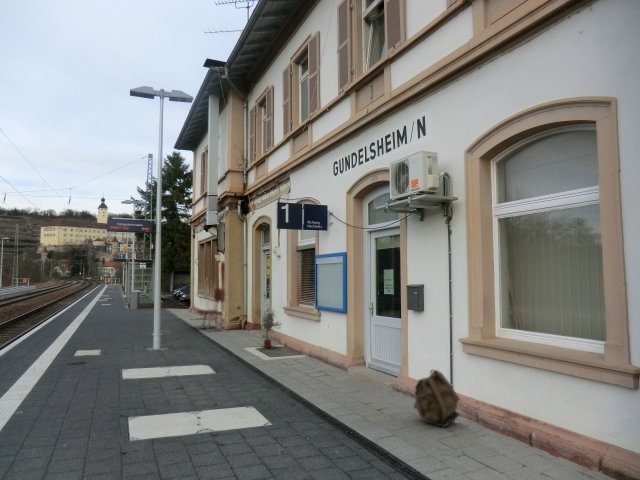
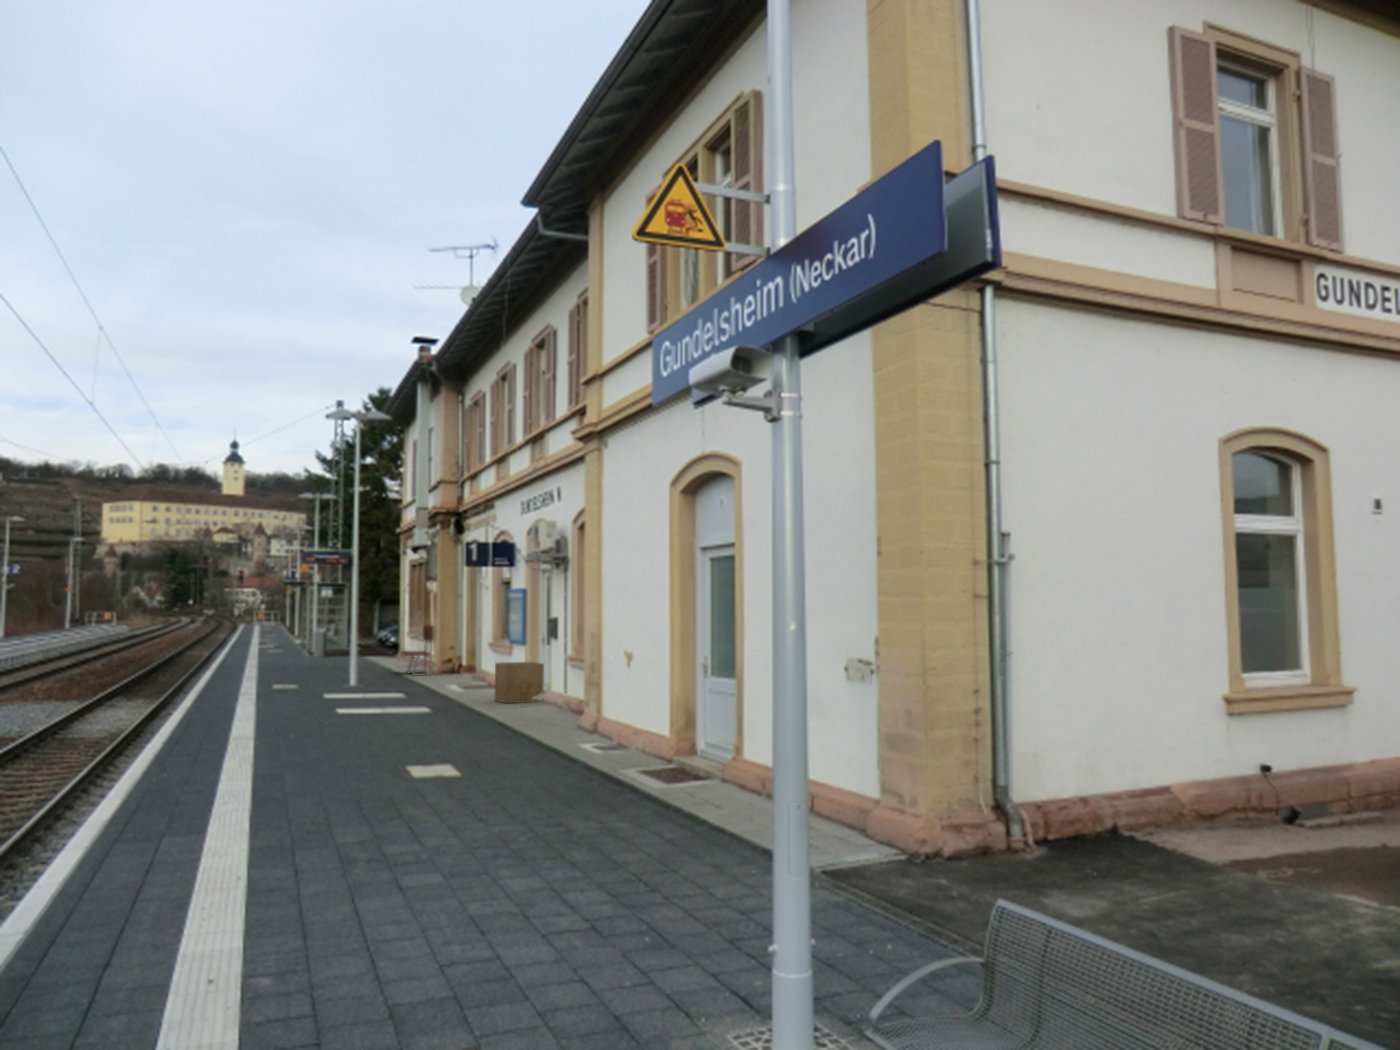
potted tree: present [262,309,281,348] -> none [463,643,486,685]
cardboard box: none [319,335,381,390] -> present [494,662,544,703]
backpack: present [414,370,460,427] -> none [537,675,571,713]

